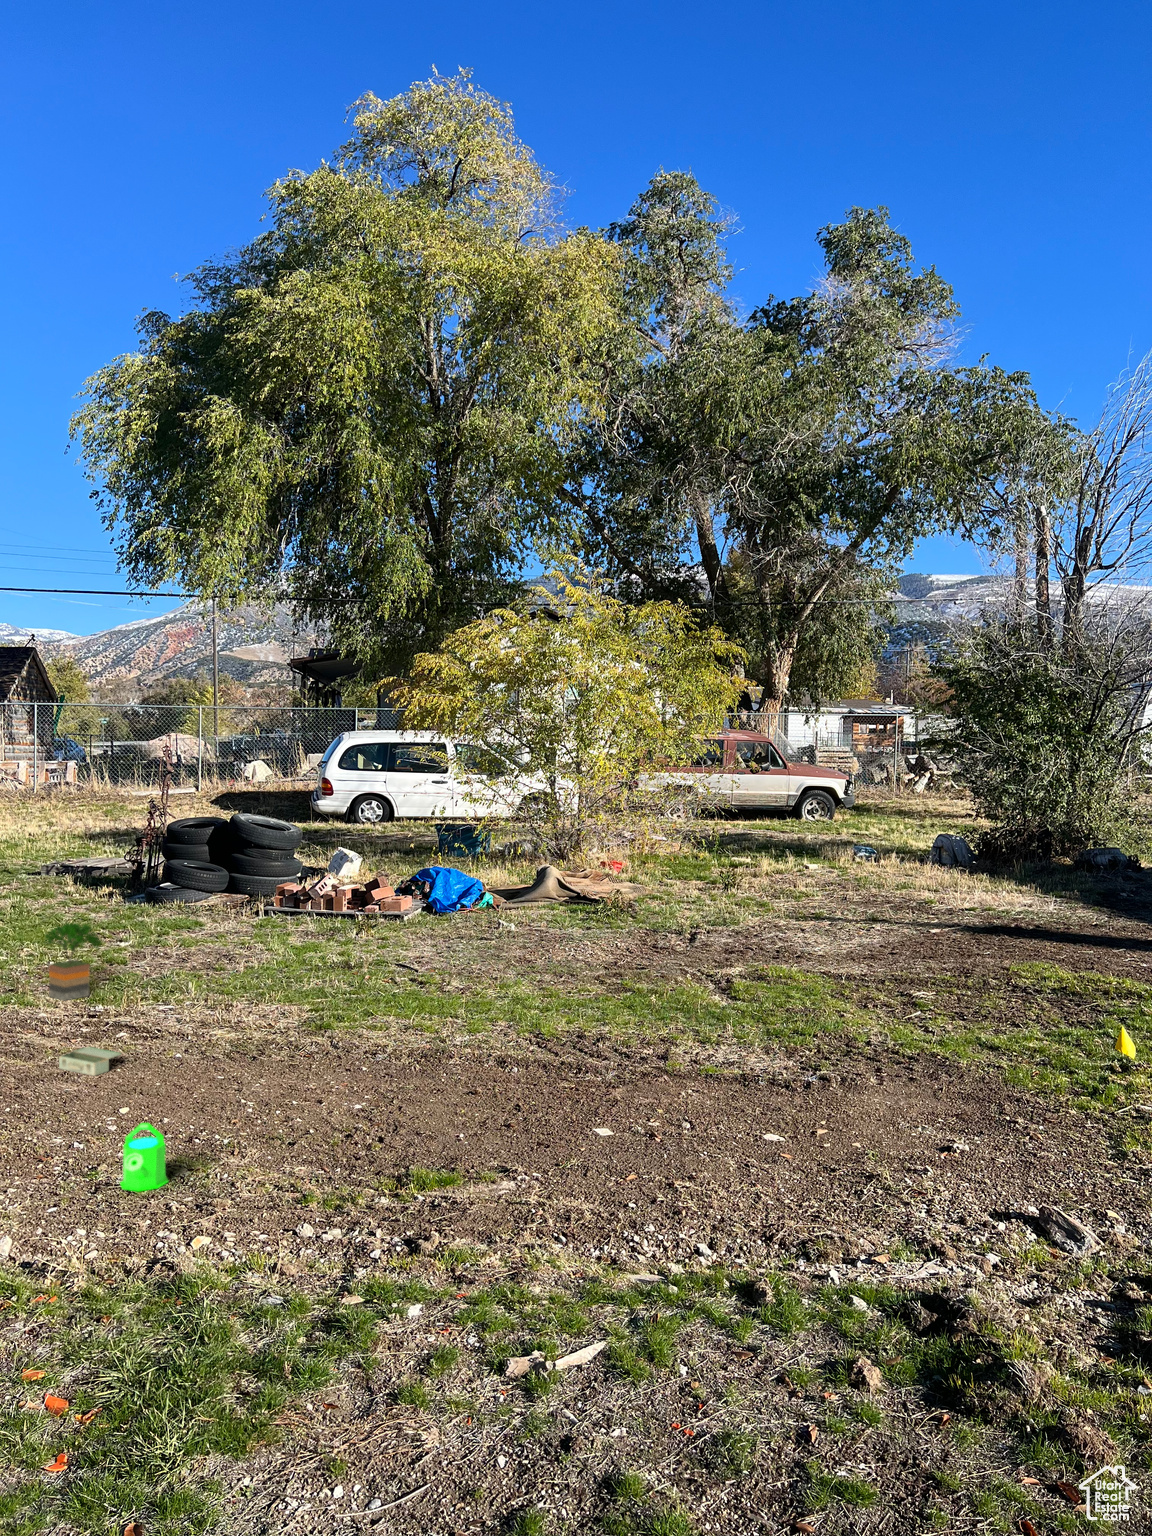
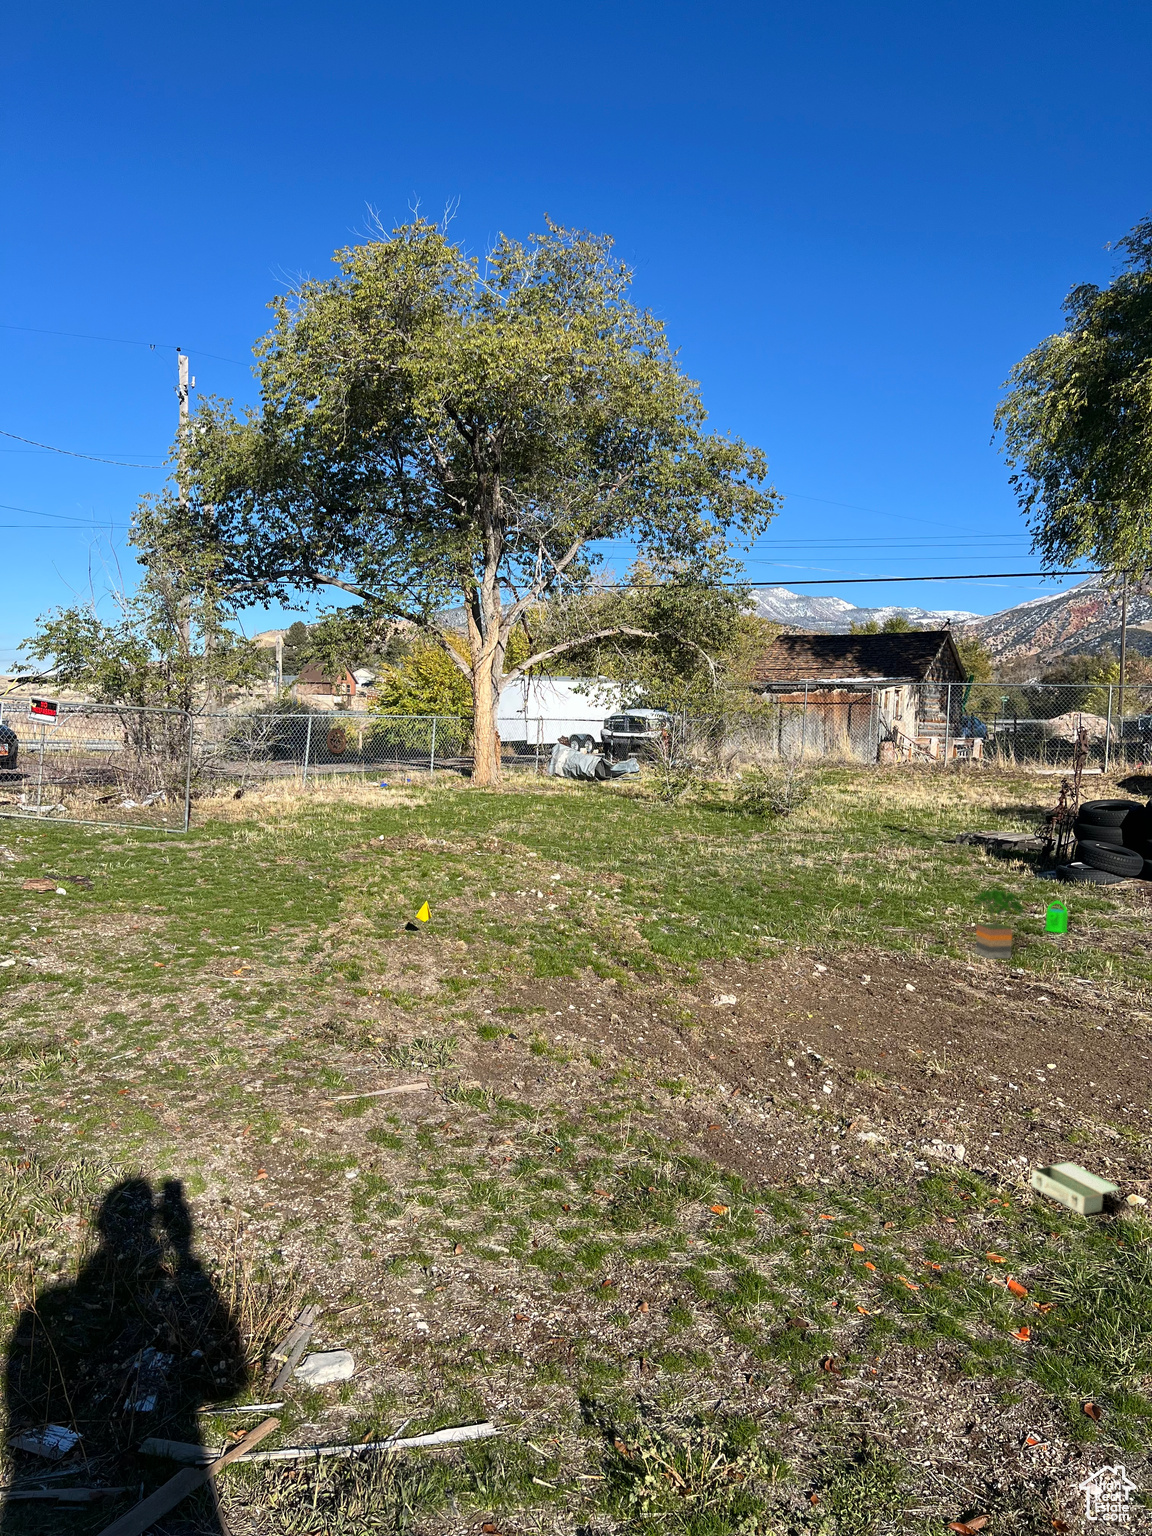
toolbox: present [59,1047,121,1076] -> present [1031,1162,1120,1215]
watering can: present [120,1123,168,1191] -> present [1044,901,1068,933]

